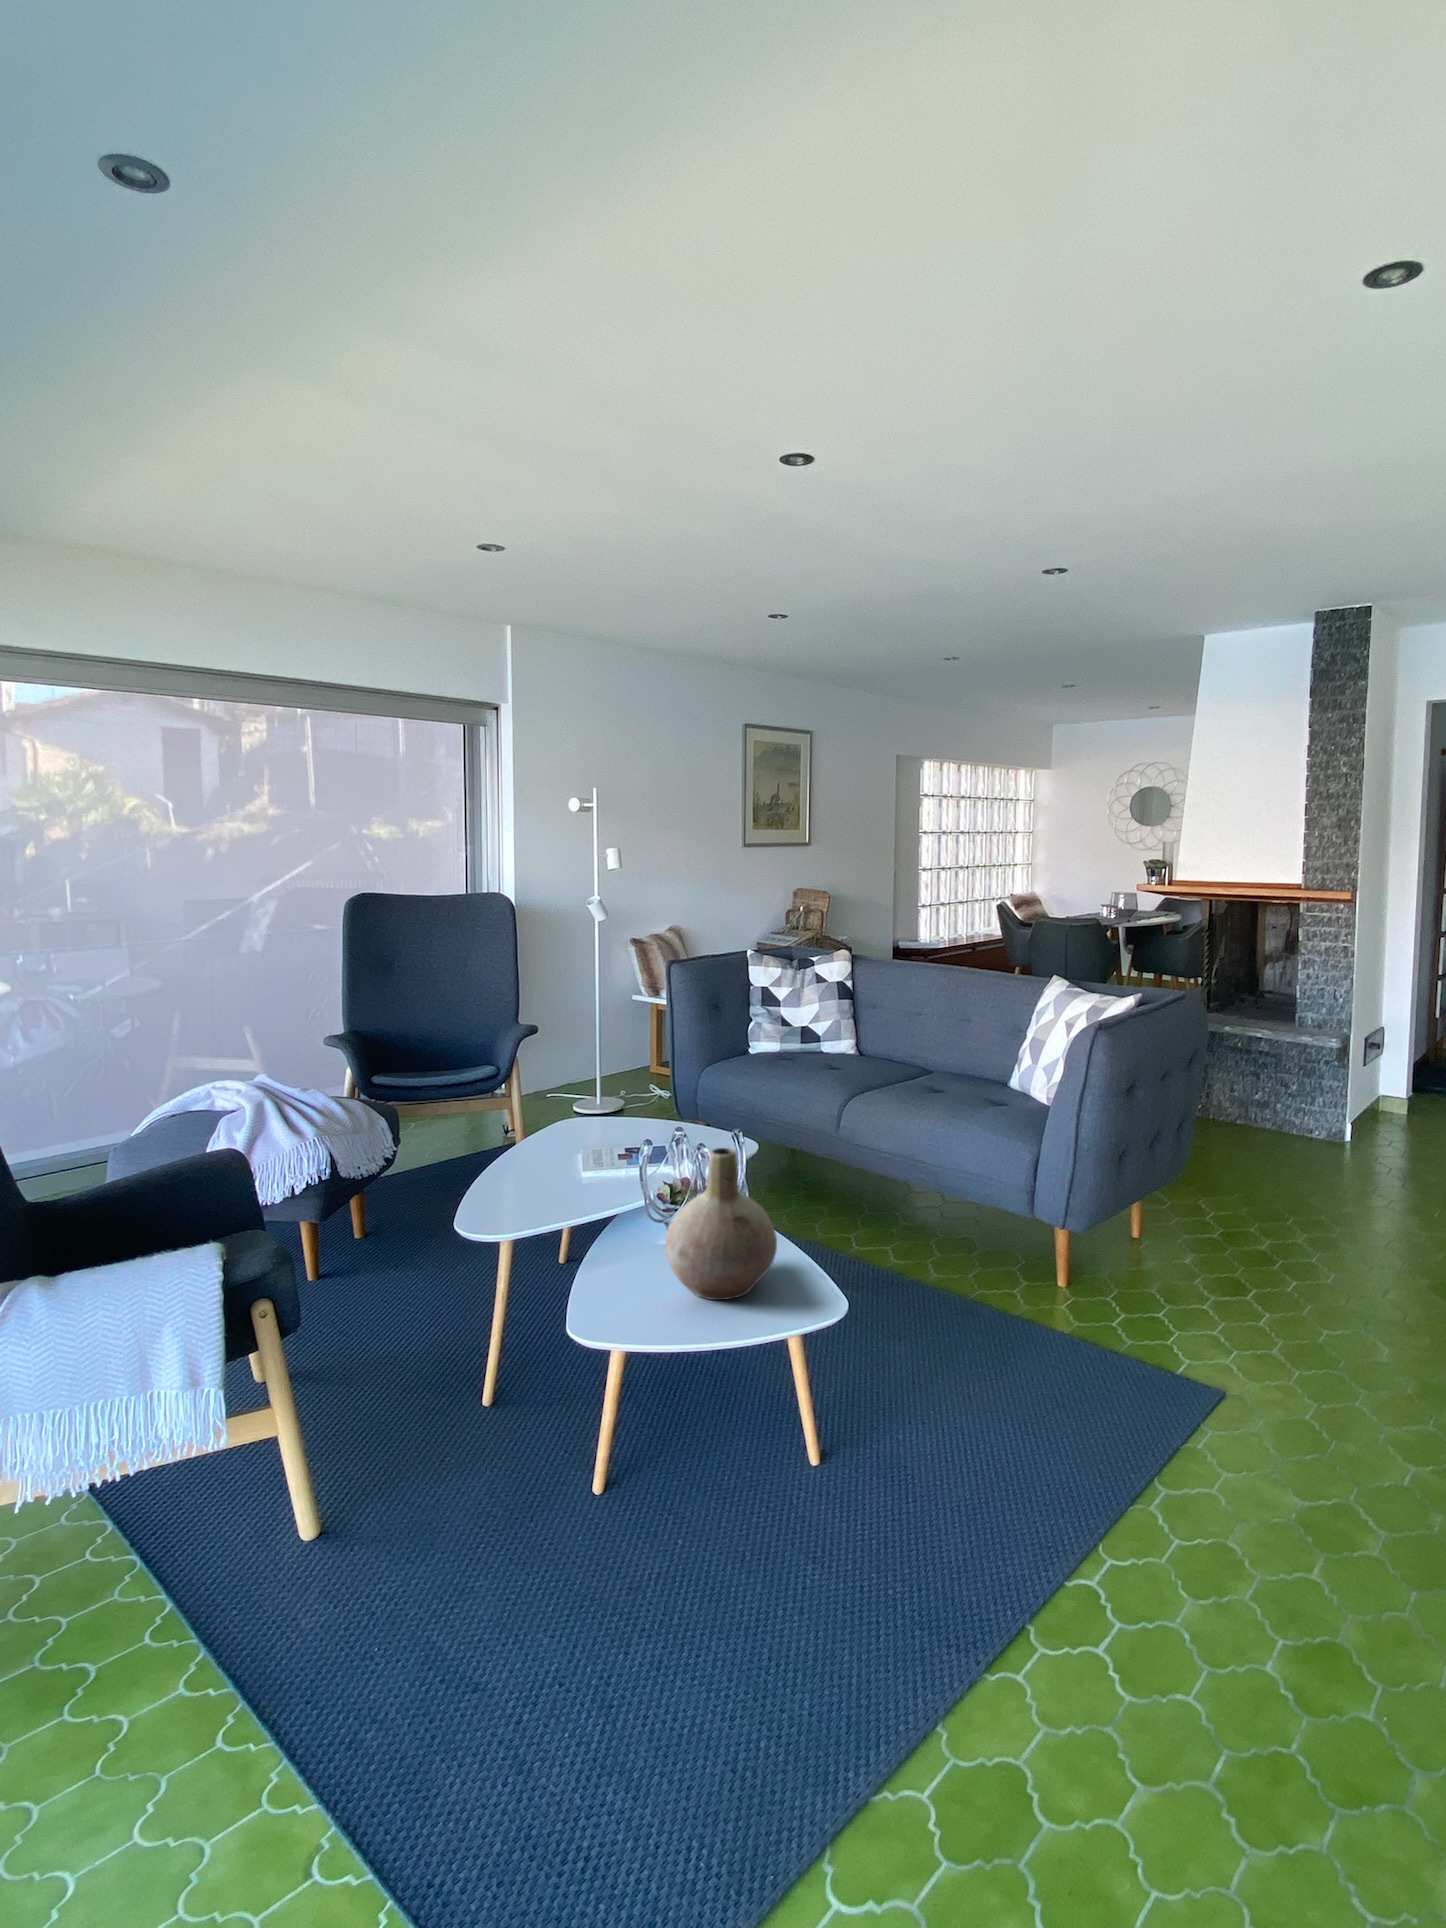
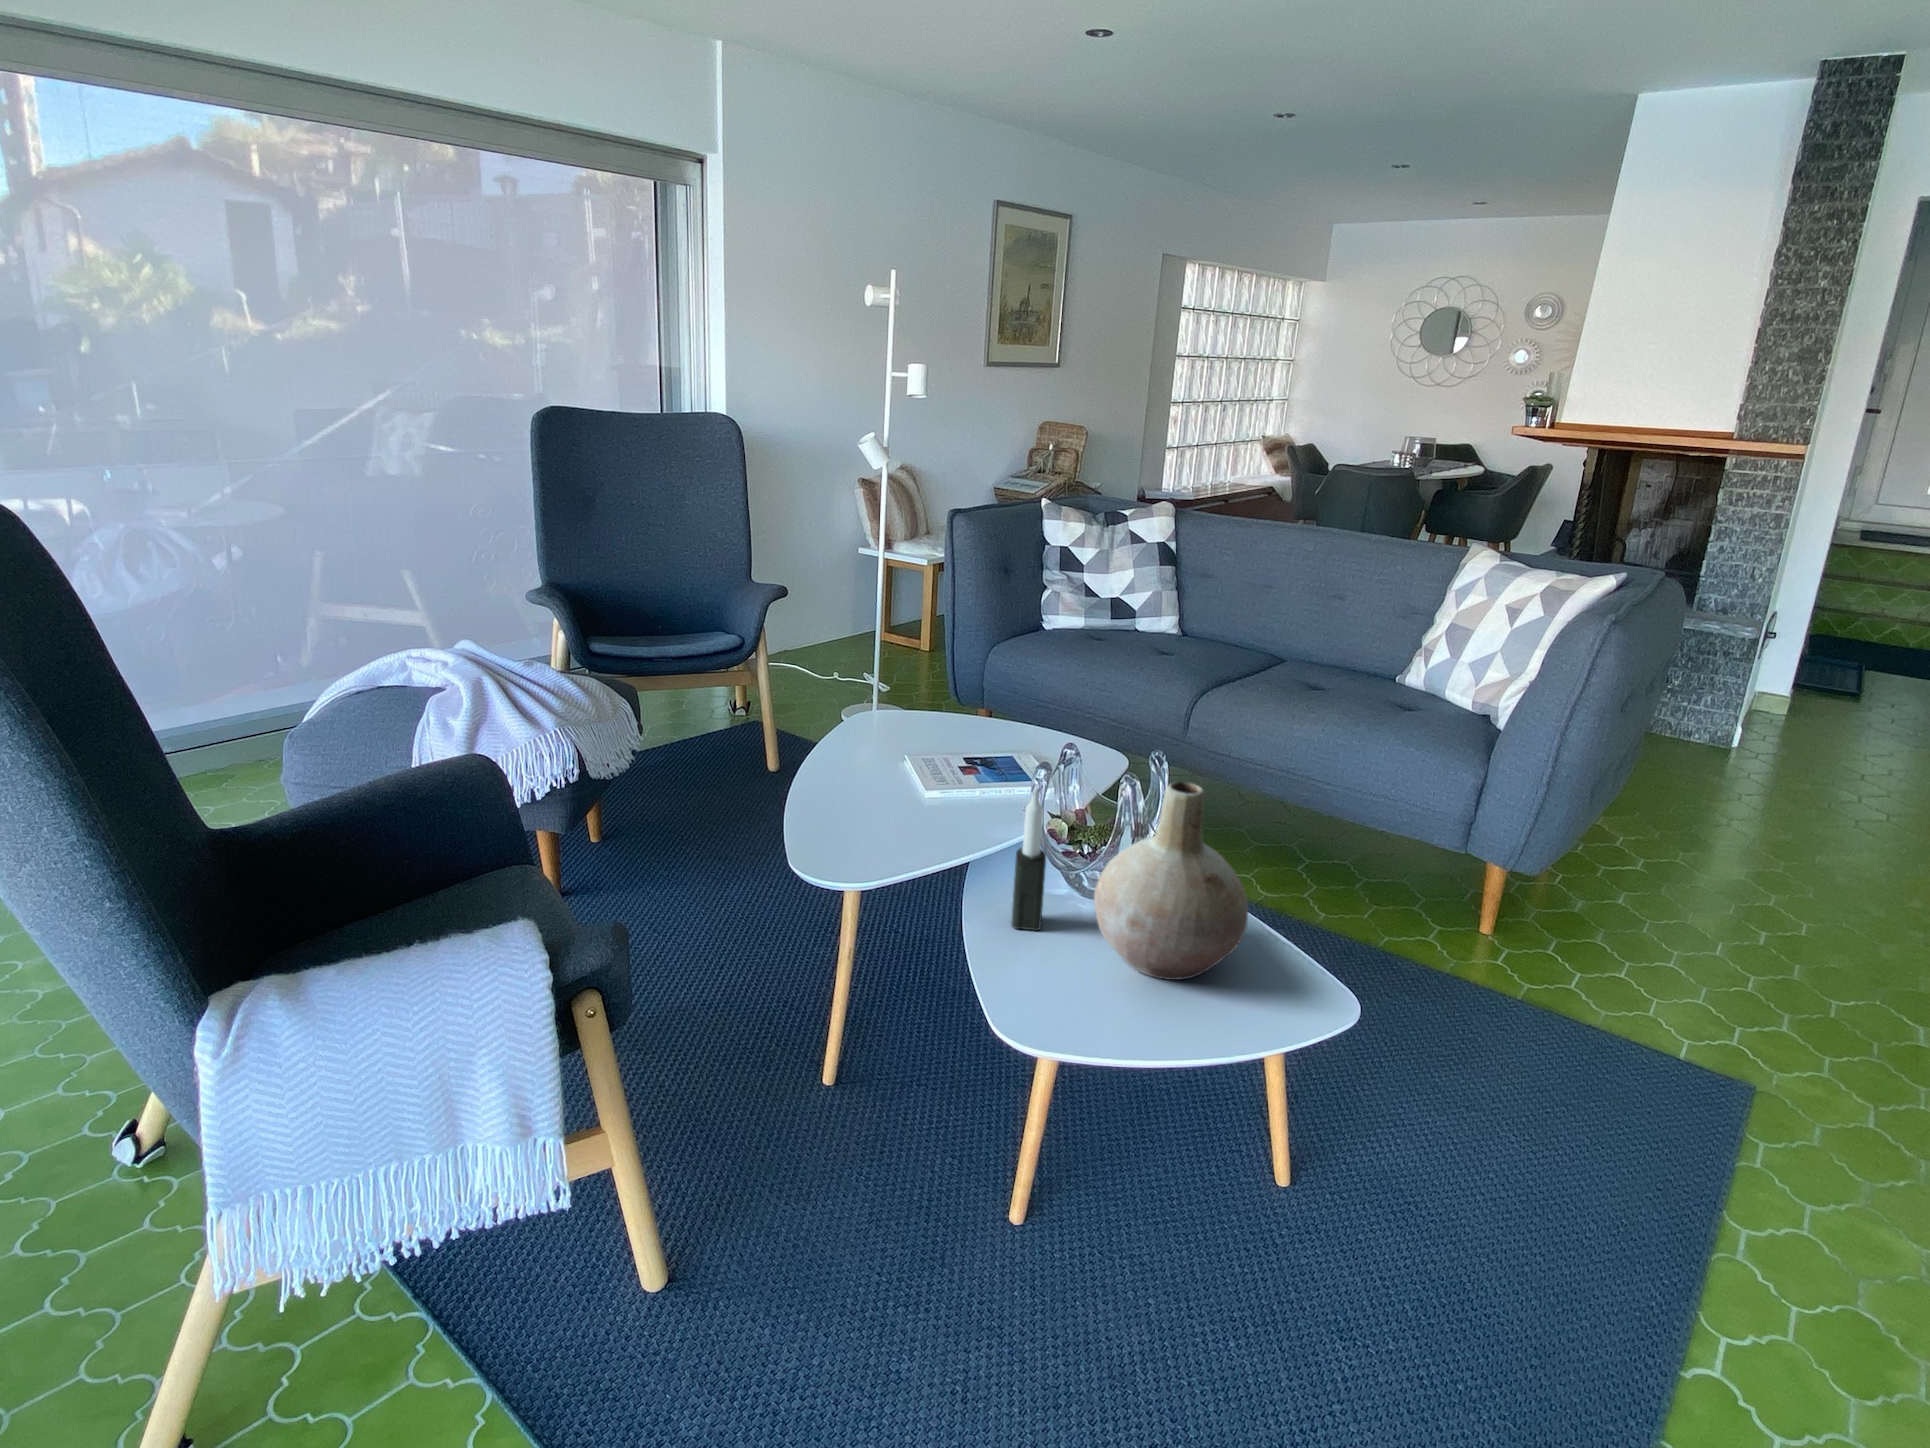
candle: none [616,1159,641,1271] -> present [1011,789,1046,931]

